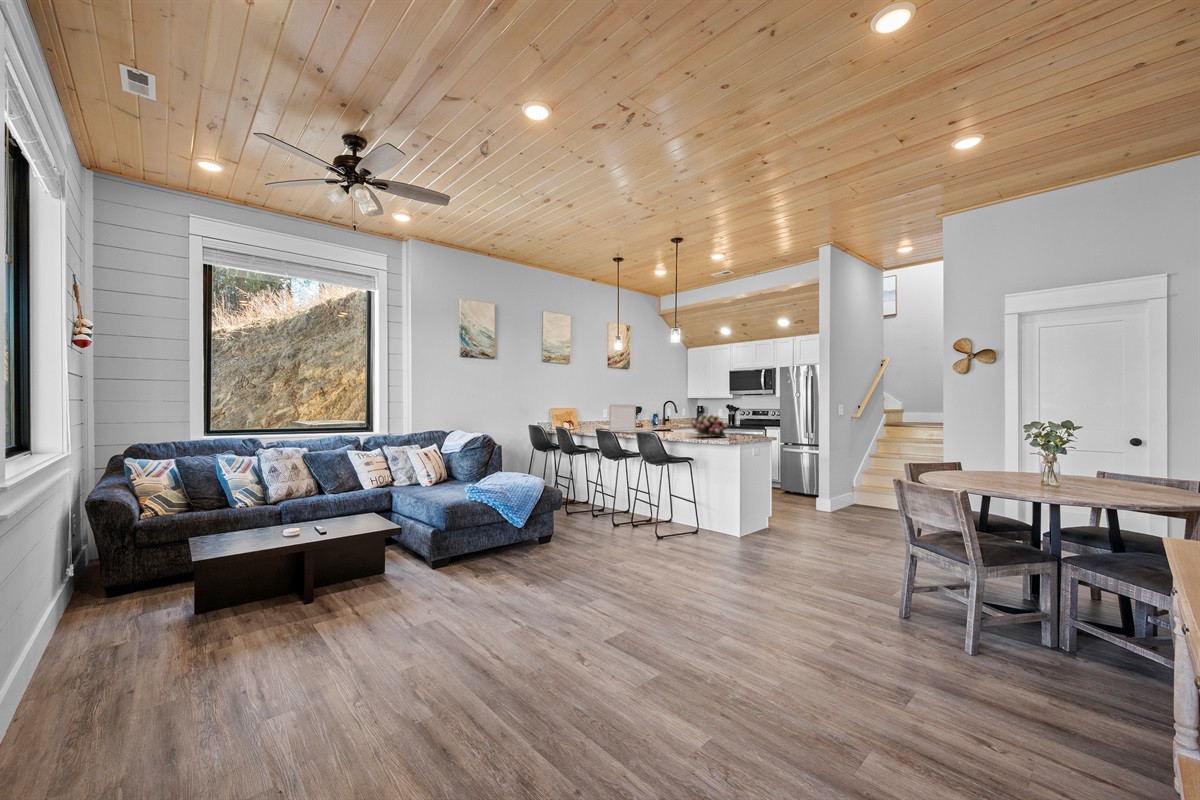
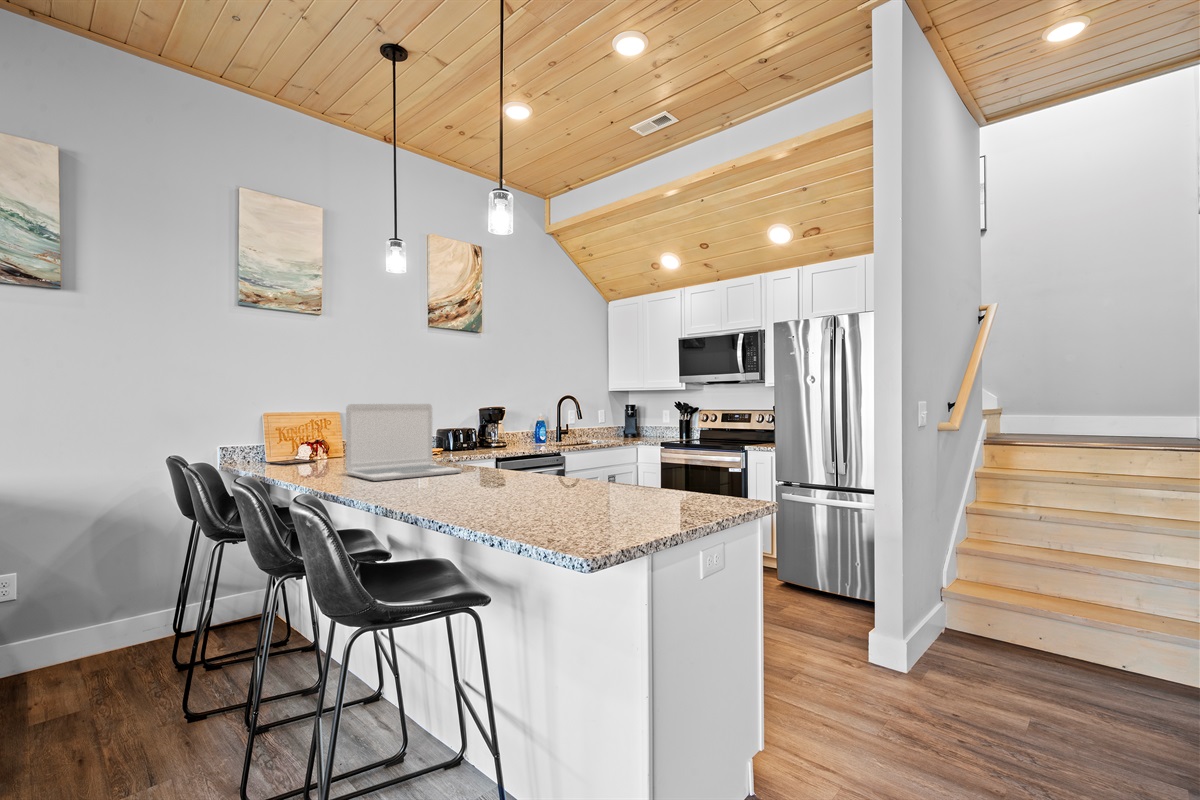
flower arrangement: present [691,414,728,437] -> none [494,433,619,513]

